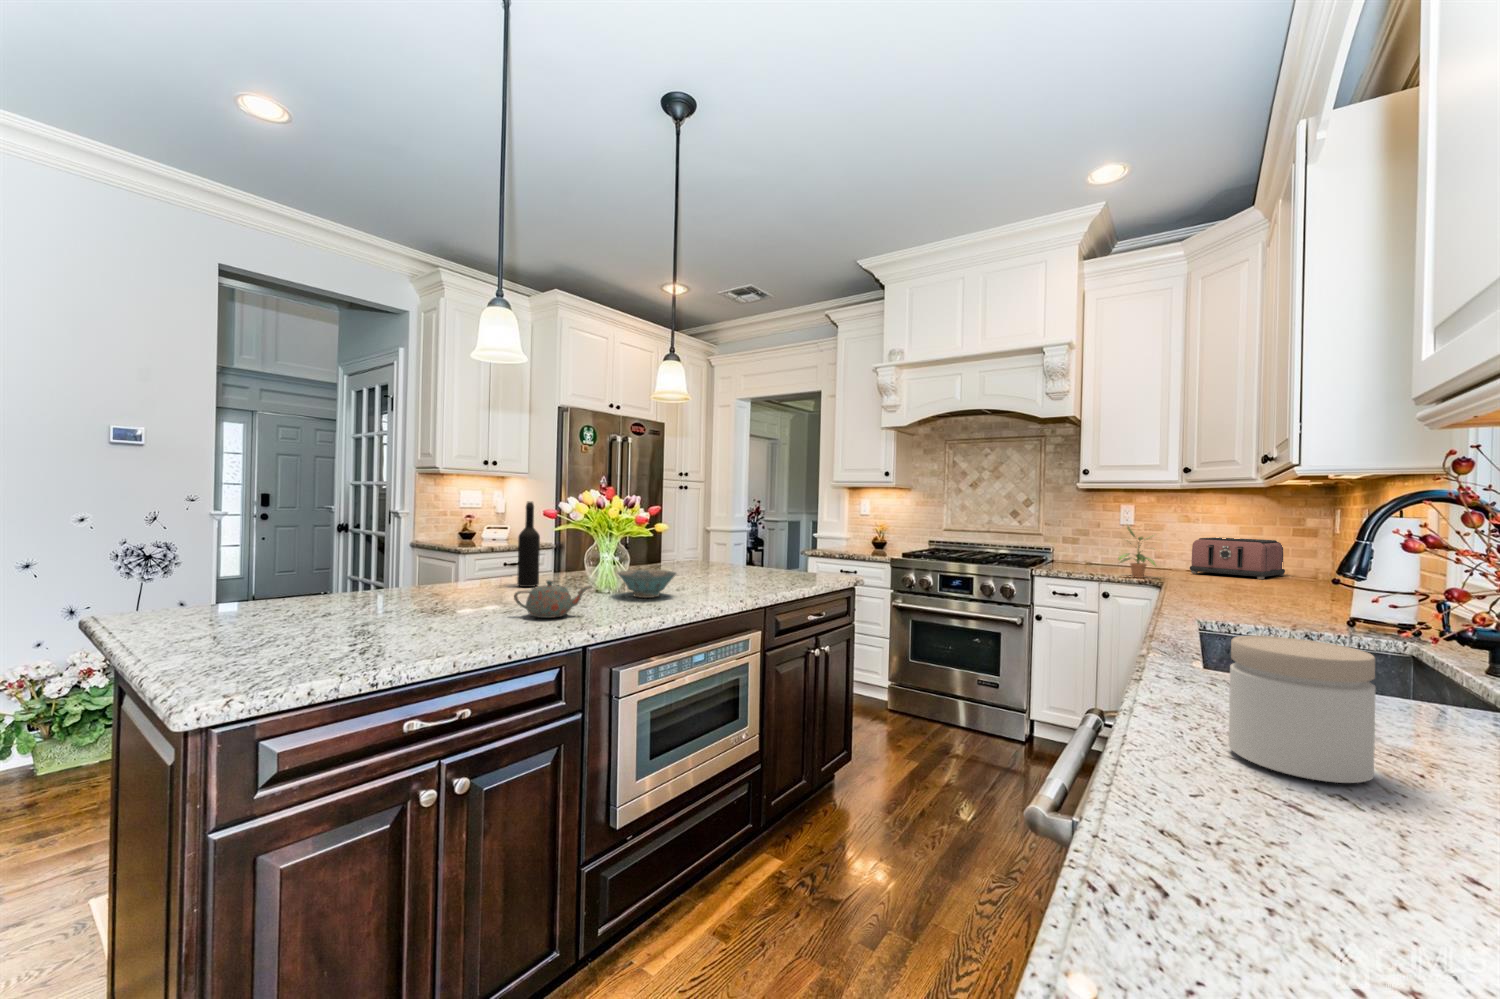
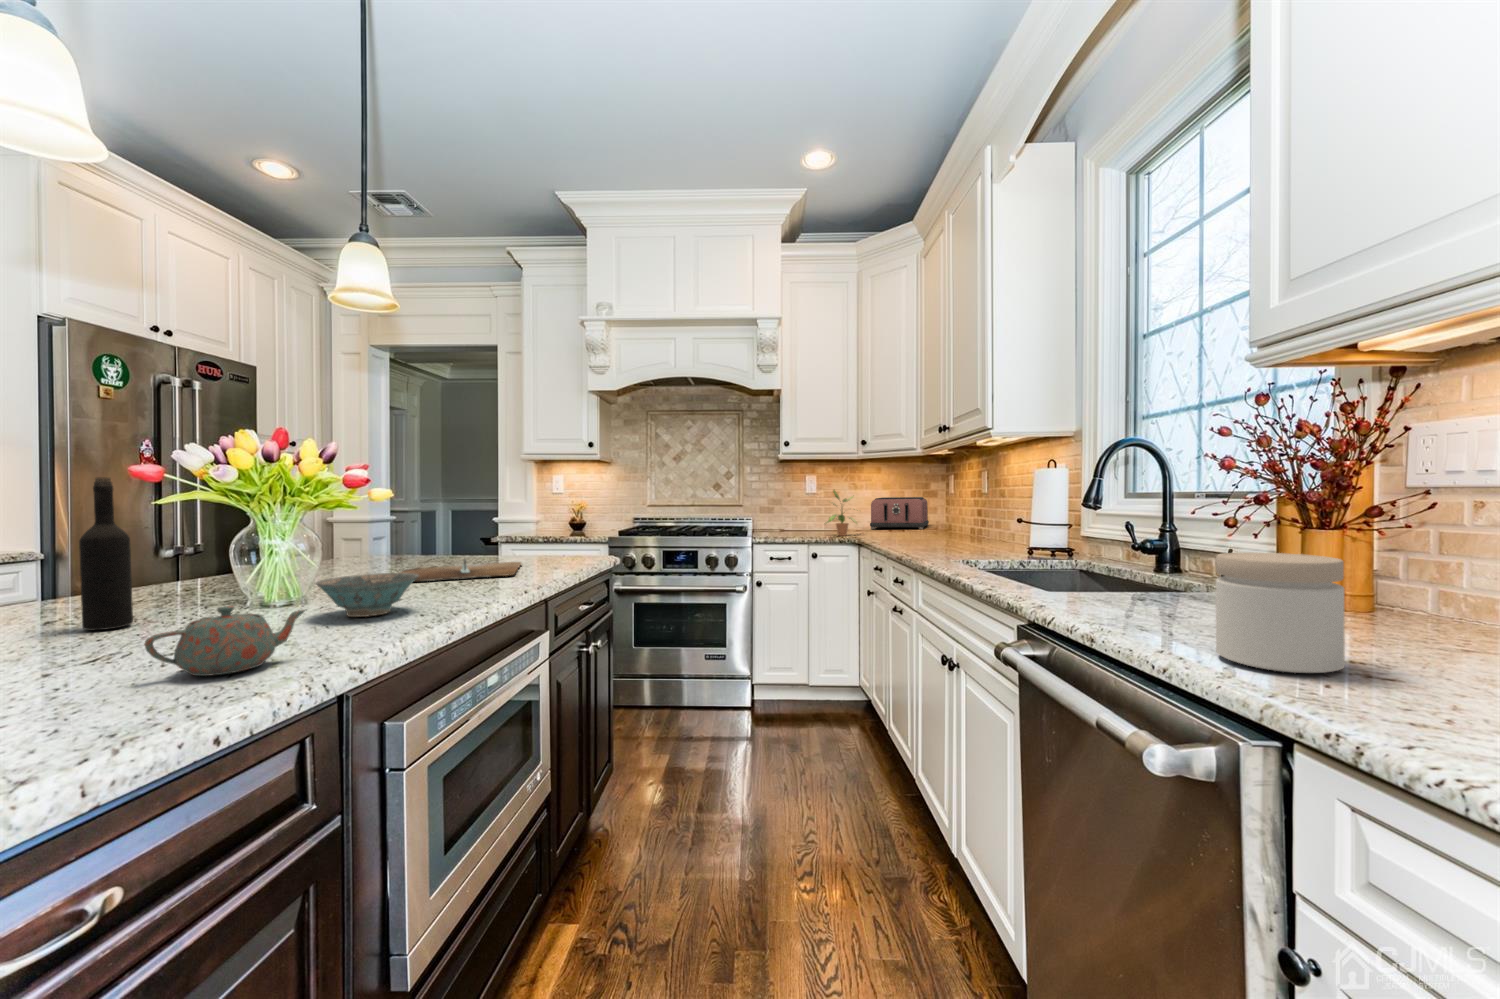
cutting board: none [692,565,787,581] -> present [399,560,521,581]

